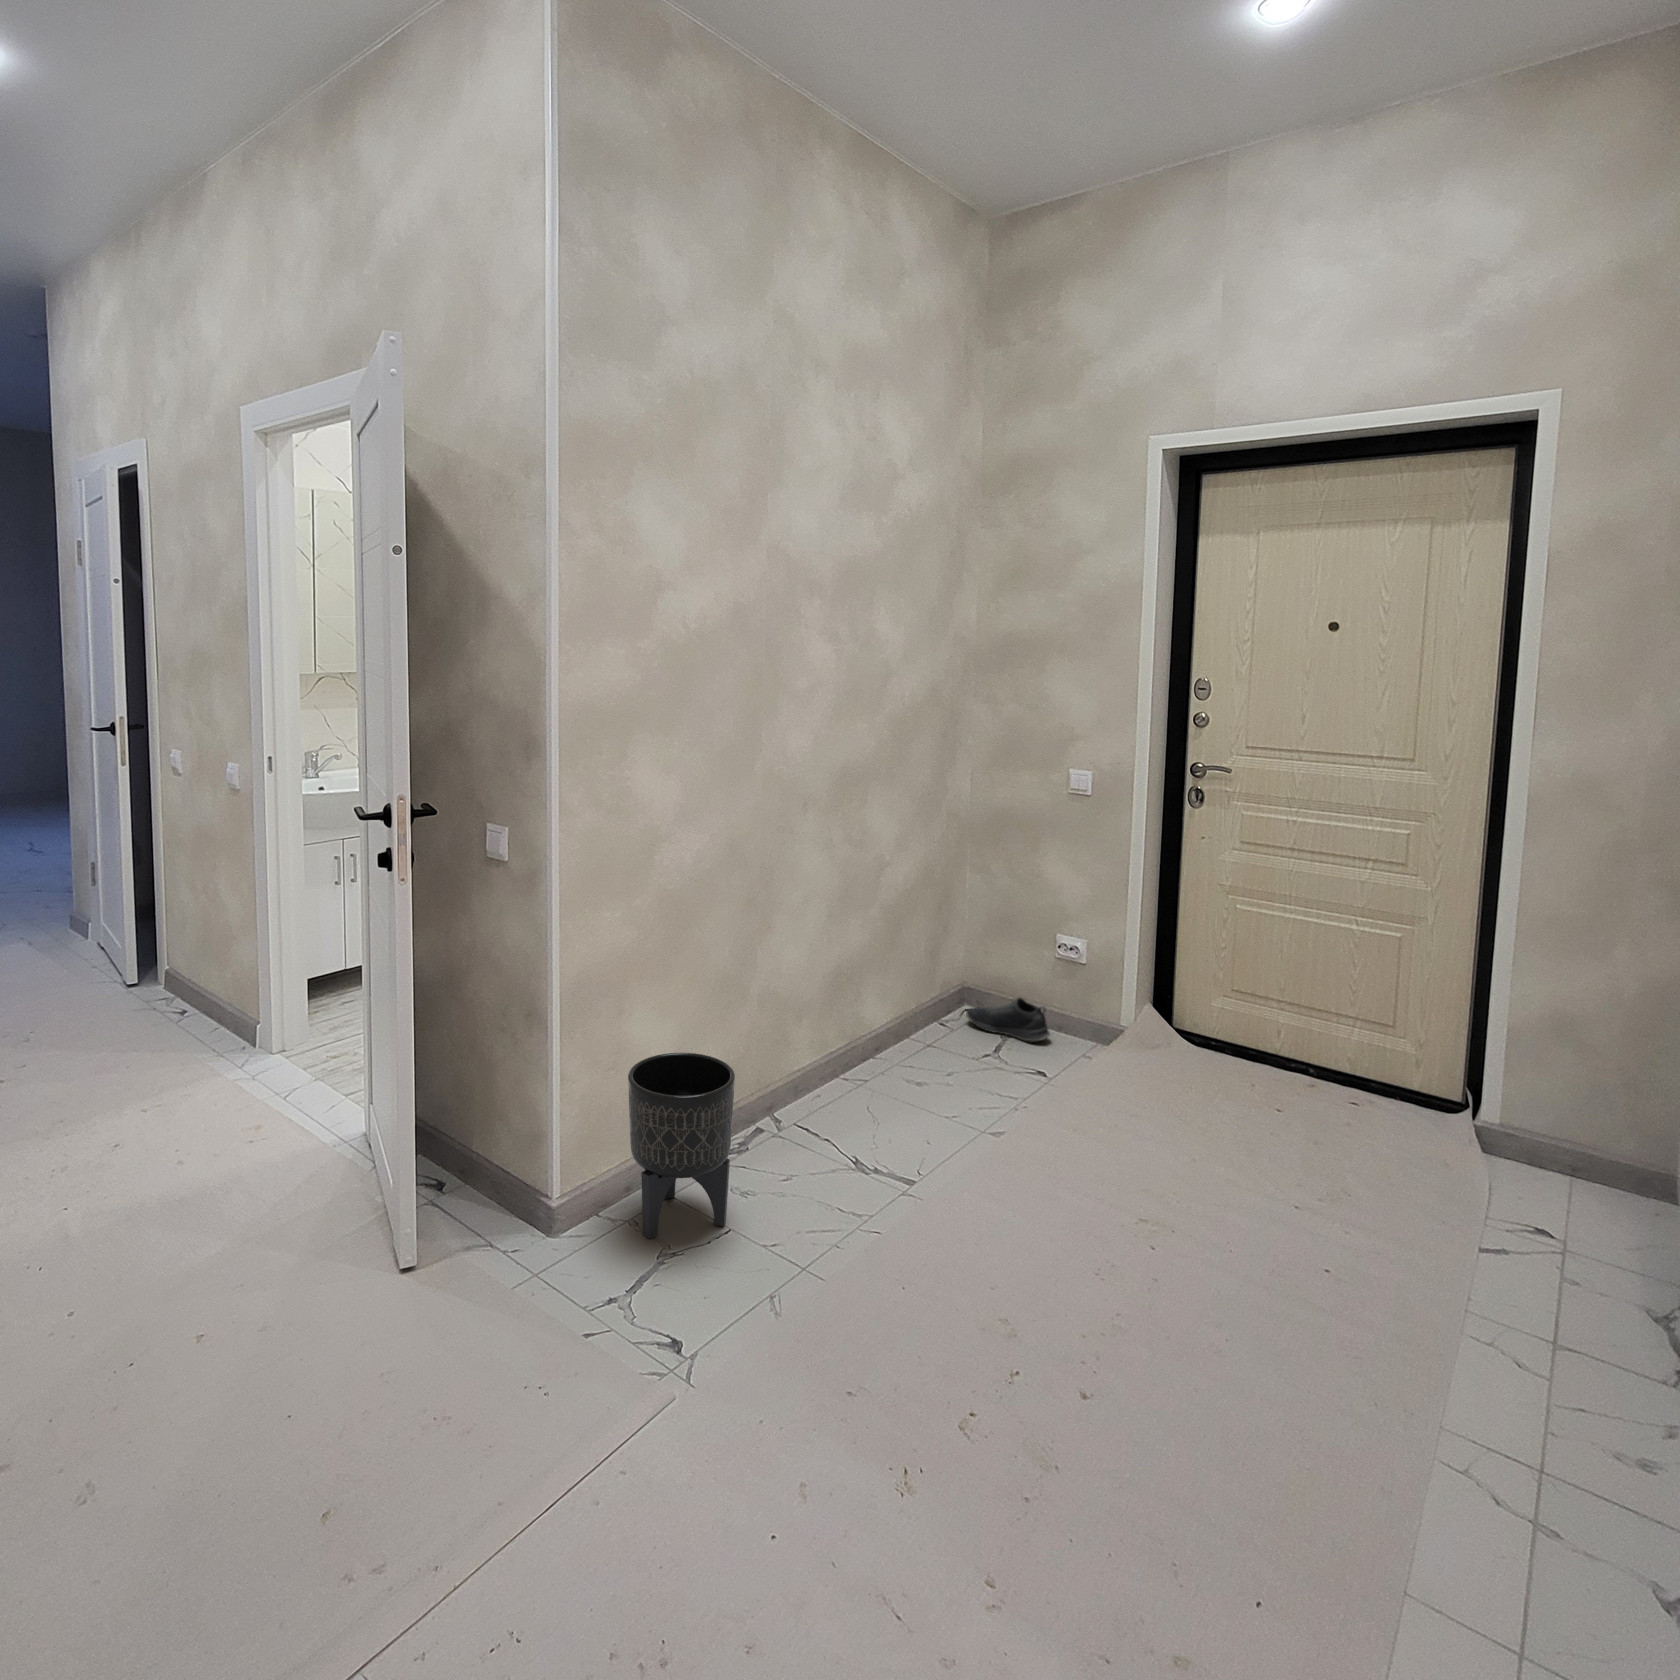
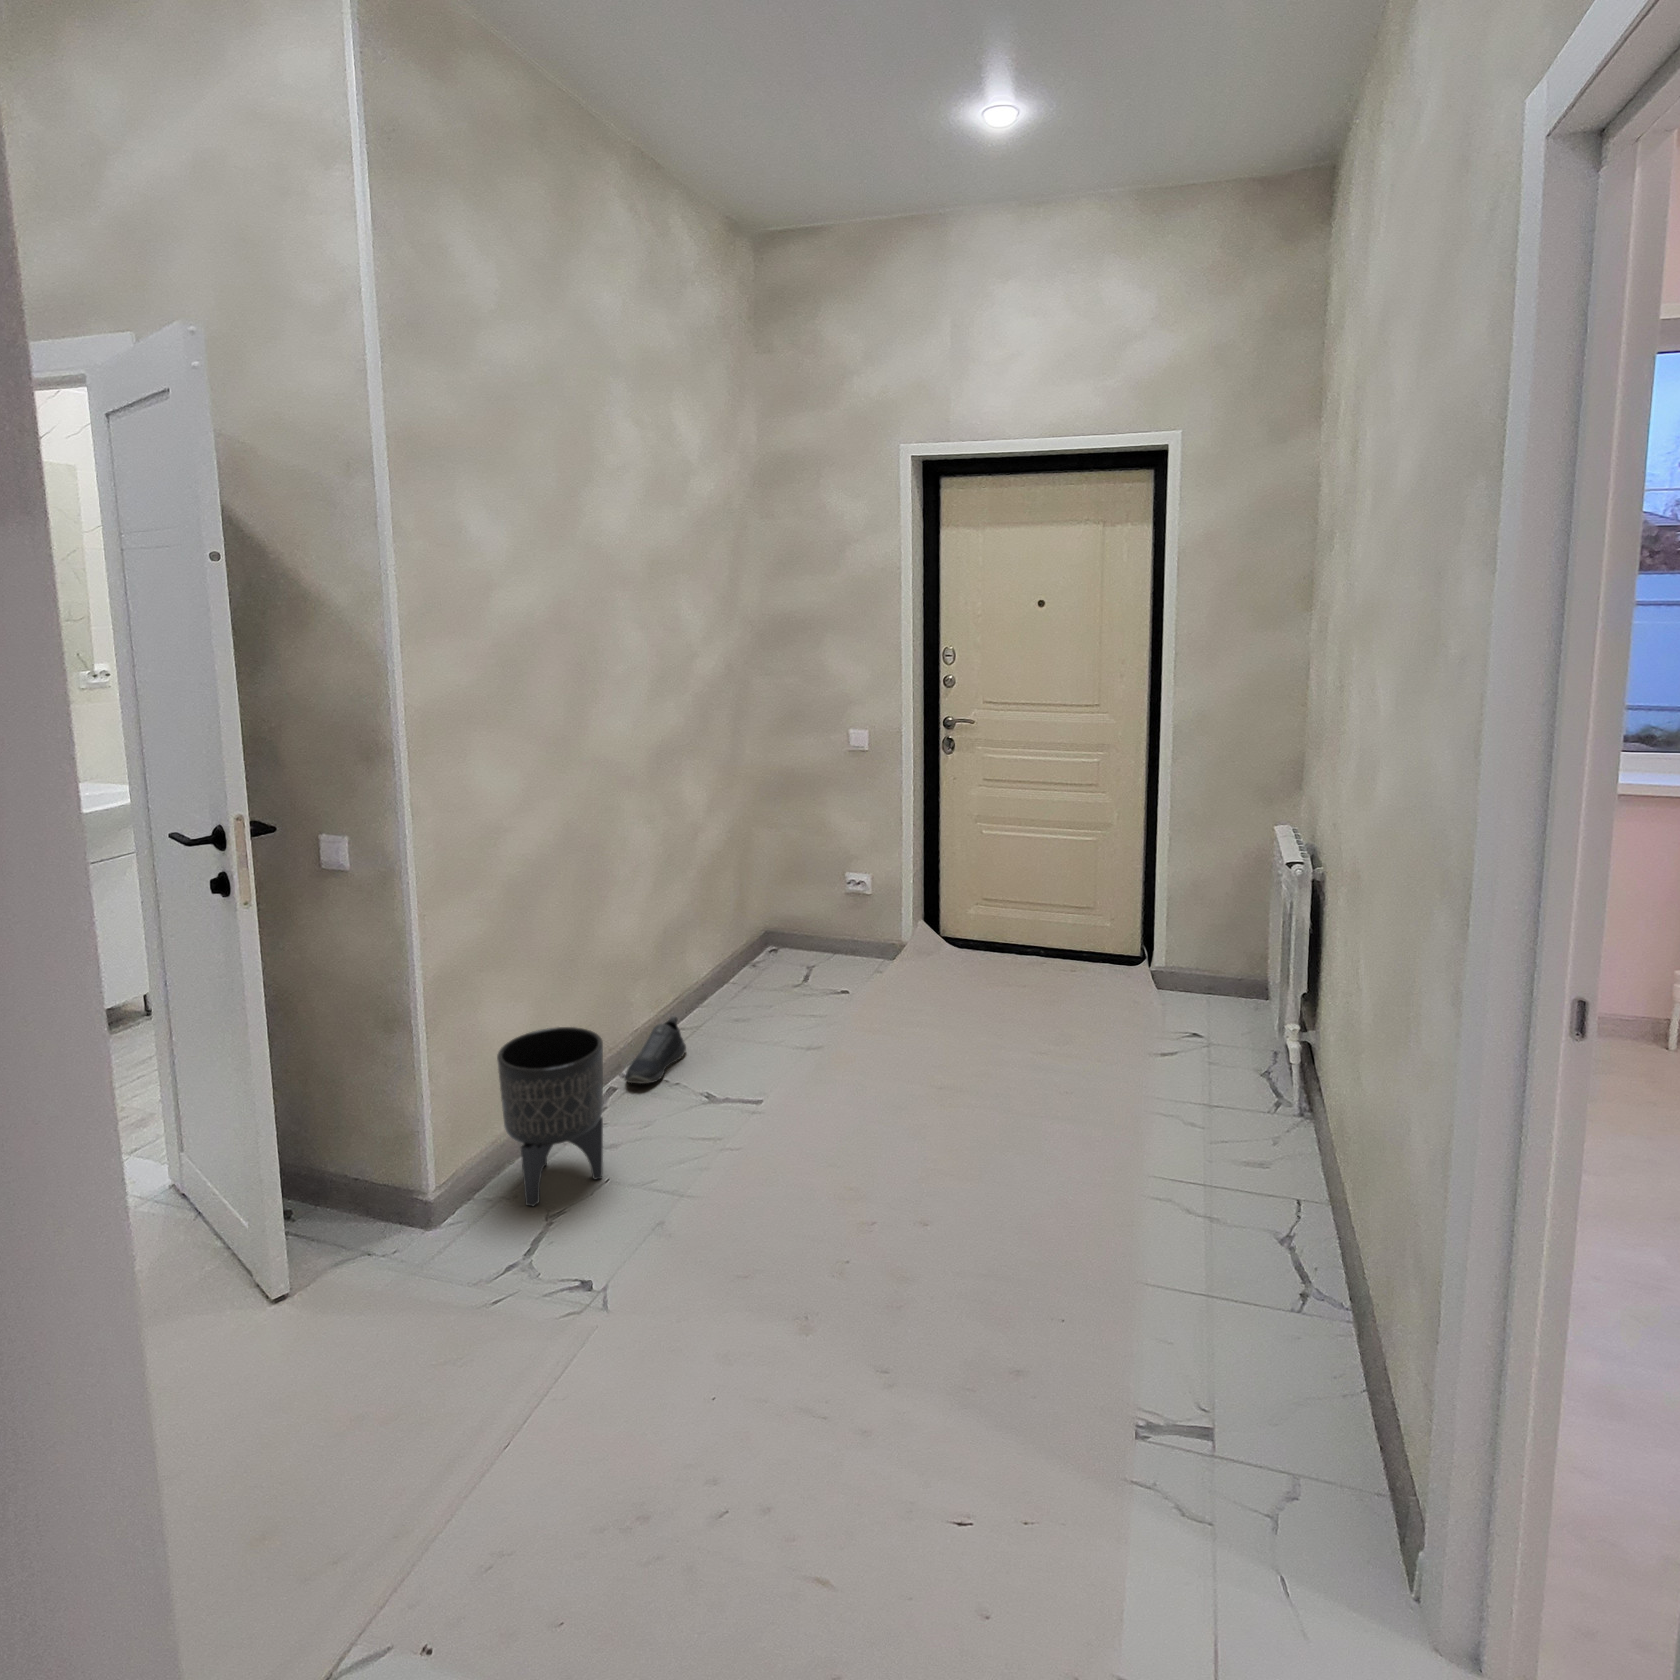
shoe: present [966,998,1050,1041] -> present [626,1016,686,1084]

